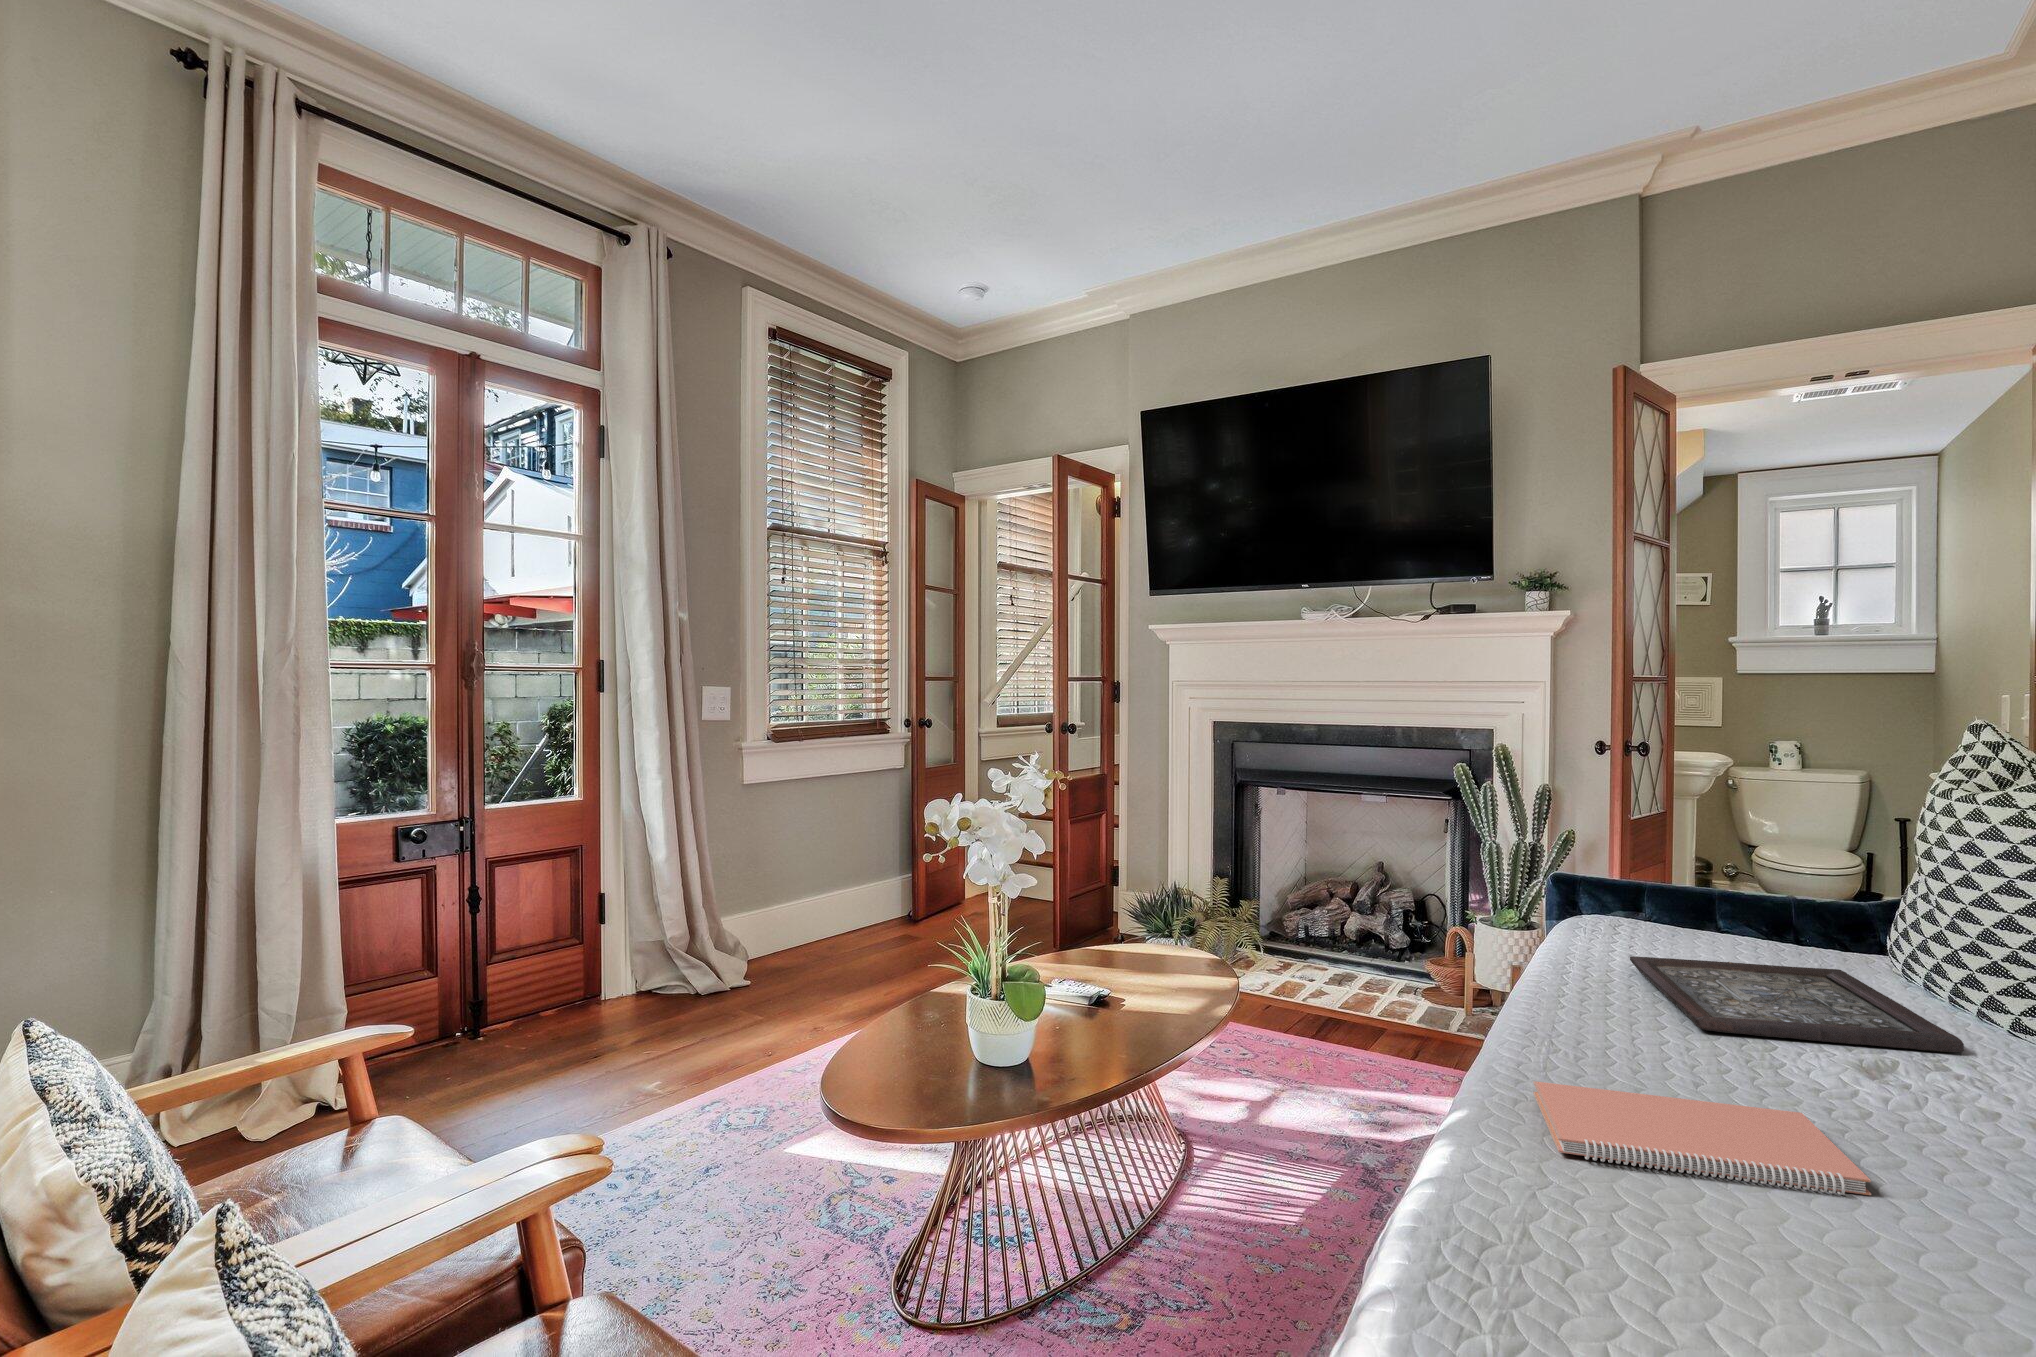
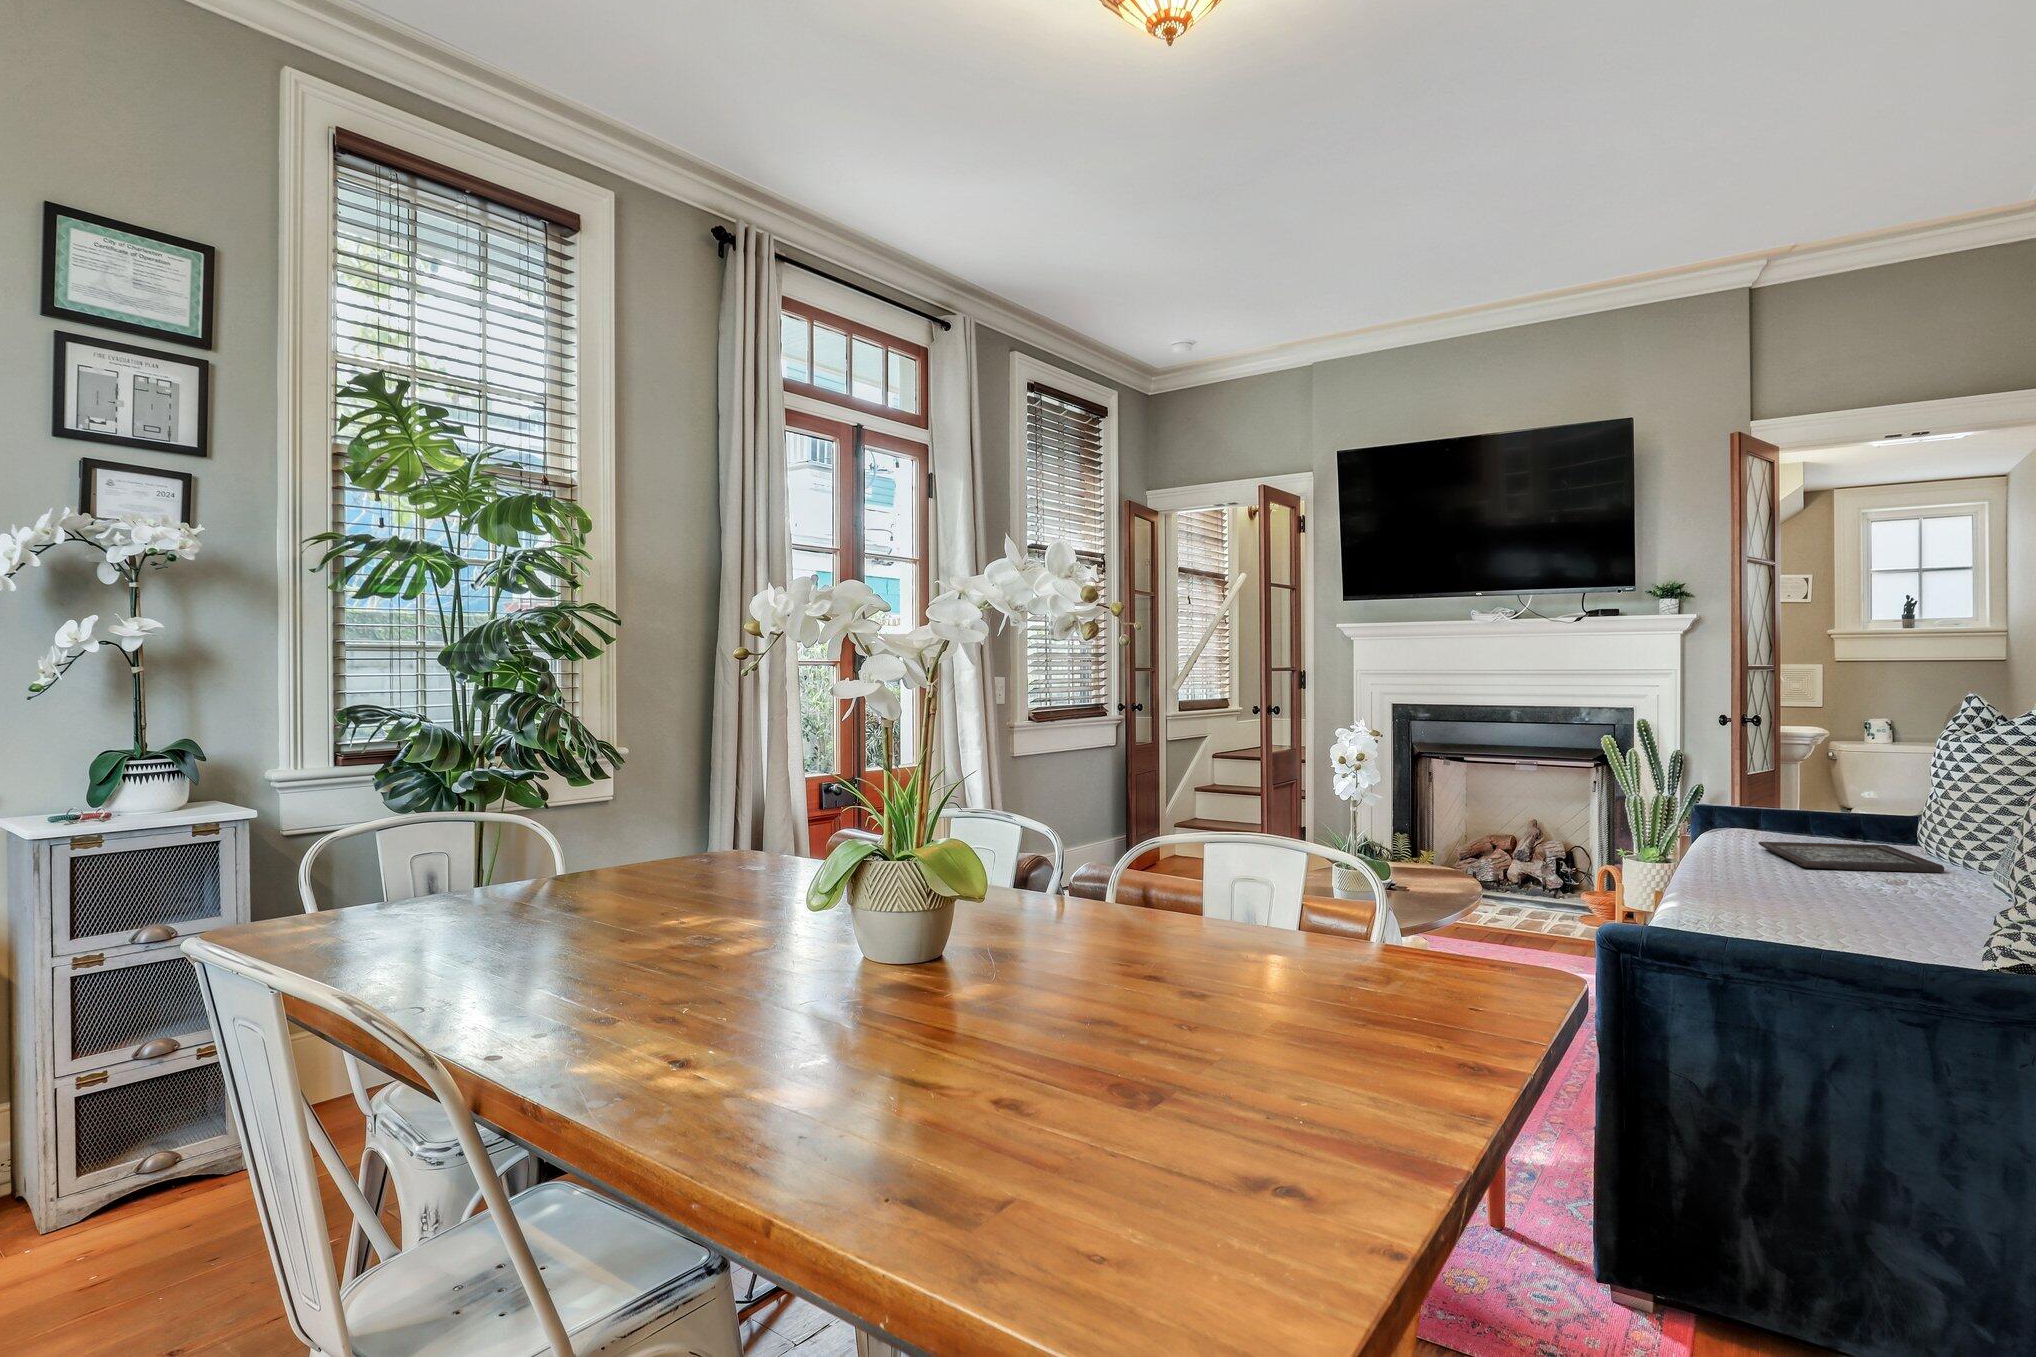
notebook: present [1533,1081,1871,1195] -> none [1717,878,1880,906]

